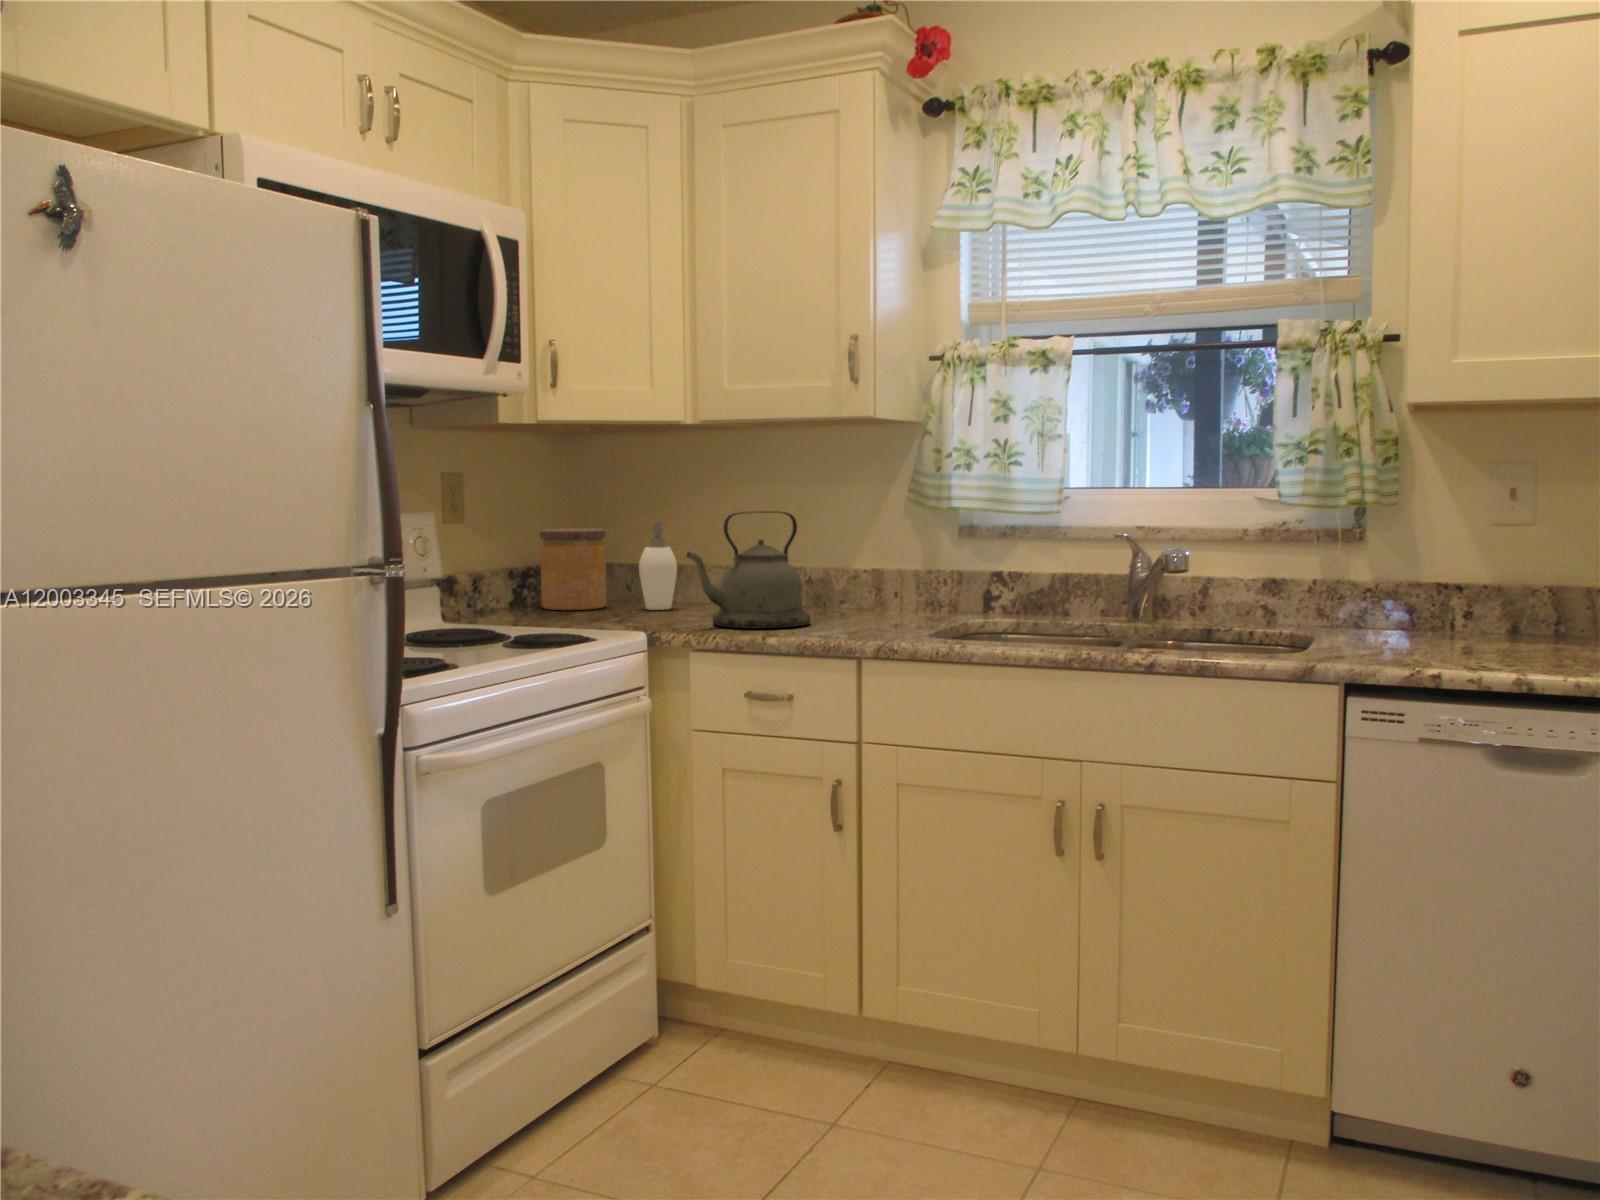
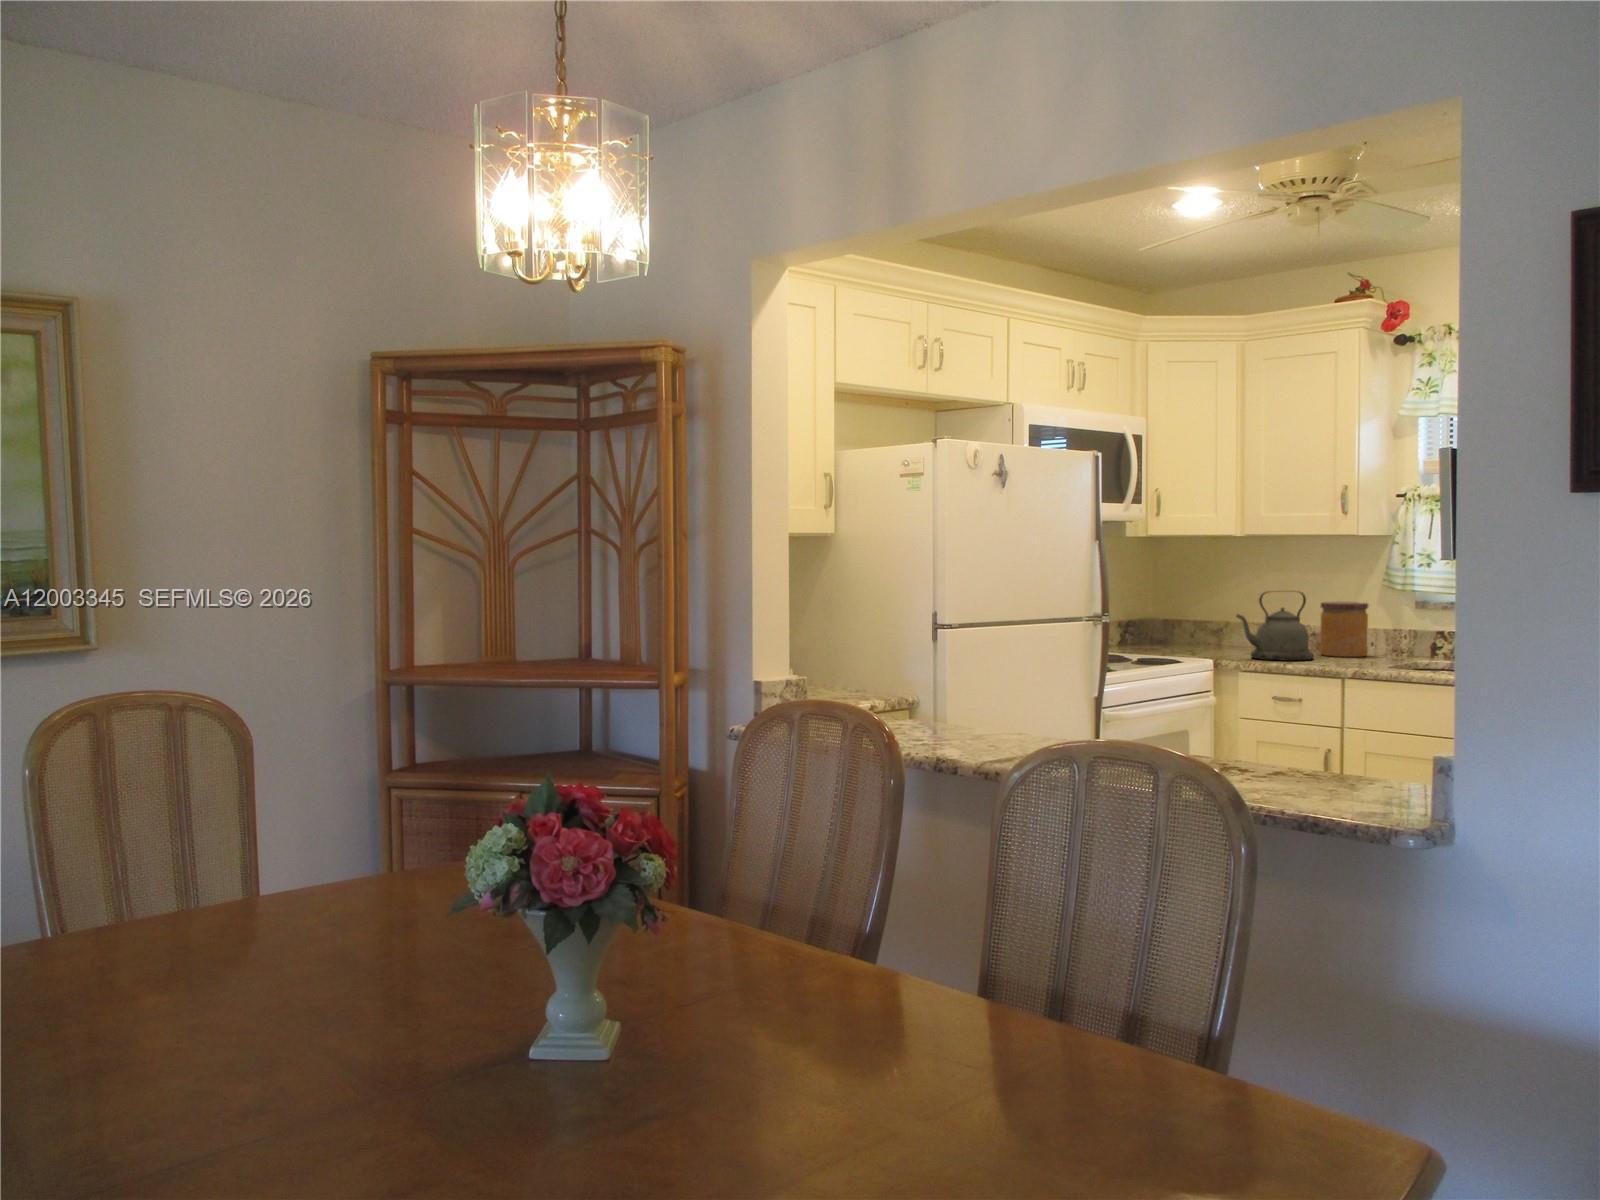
soap dispenser: present [639,522,677,610] -> none [1200,594,1233,649]
jar: present [540,529,607,610] -> present [1320,602,1368,657]

